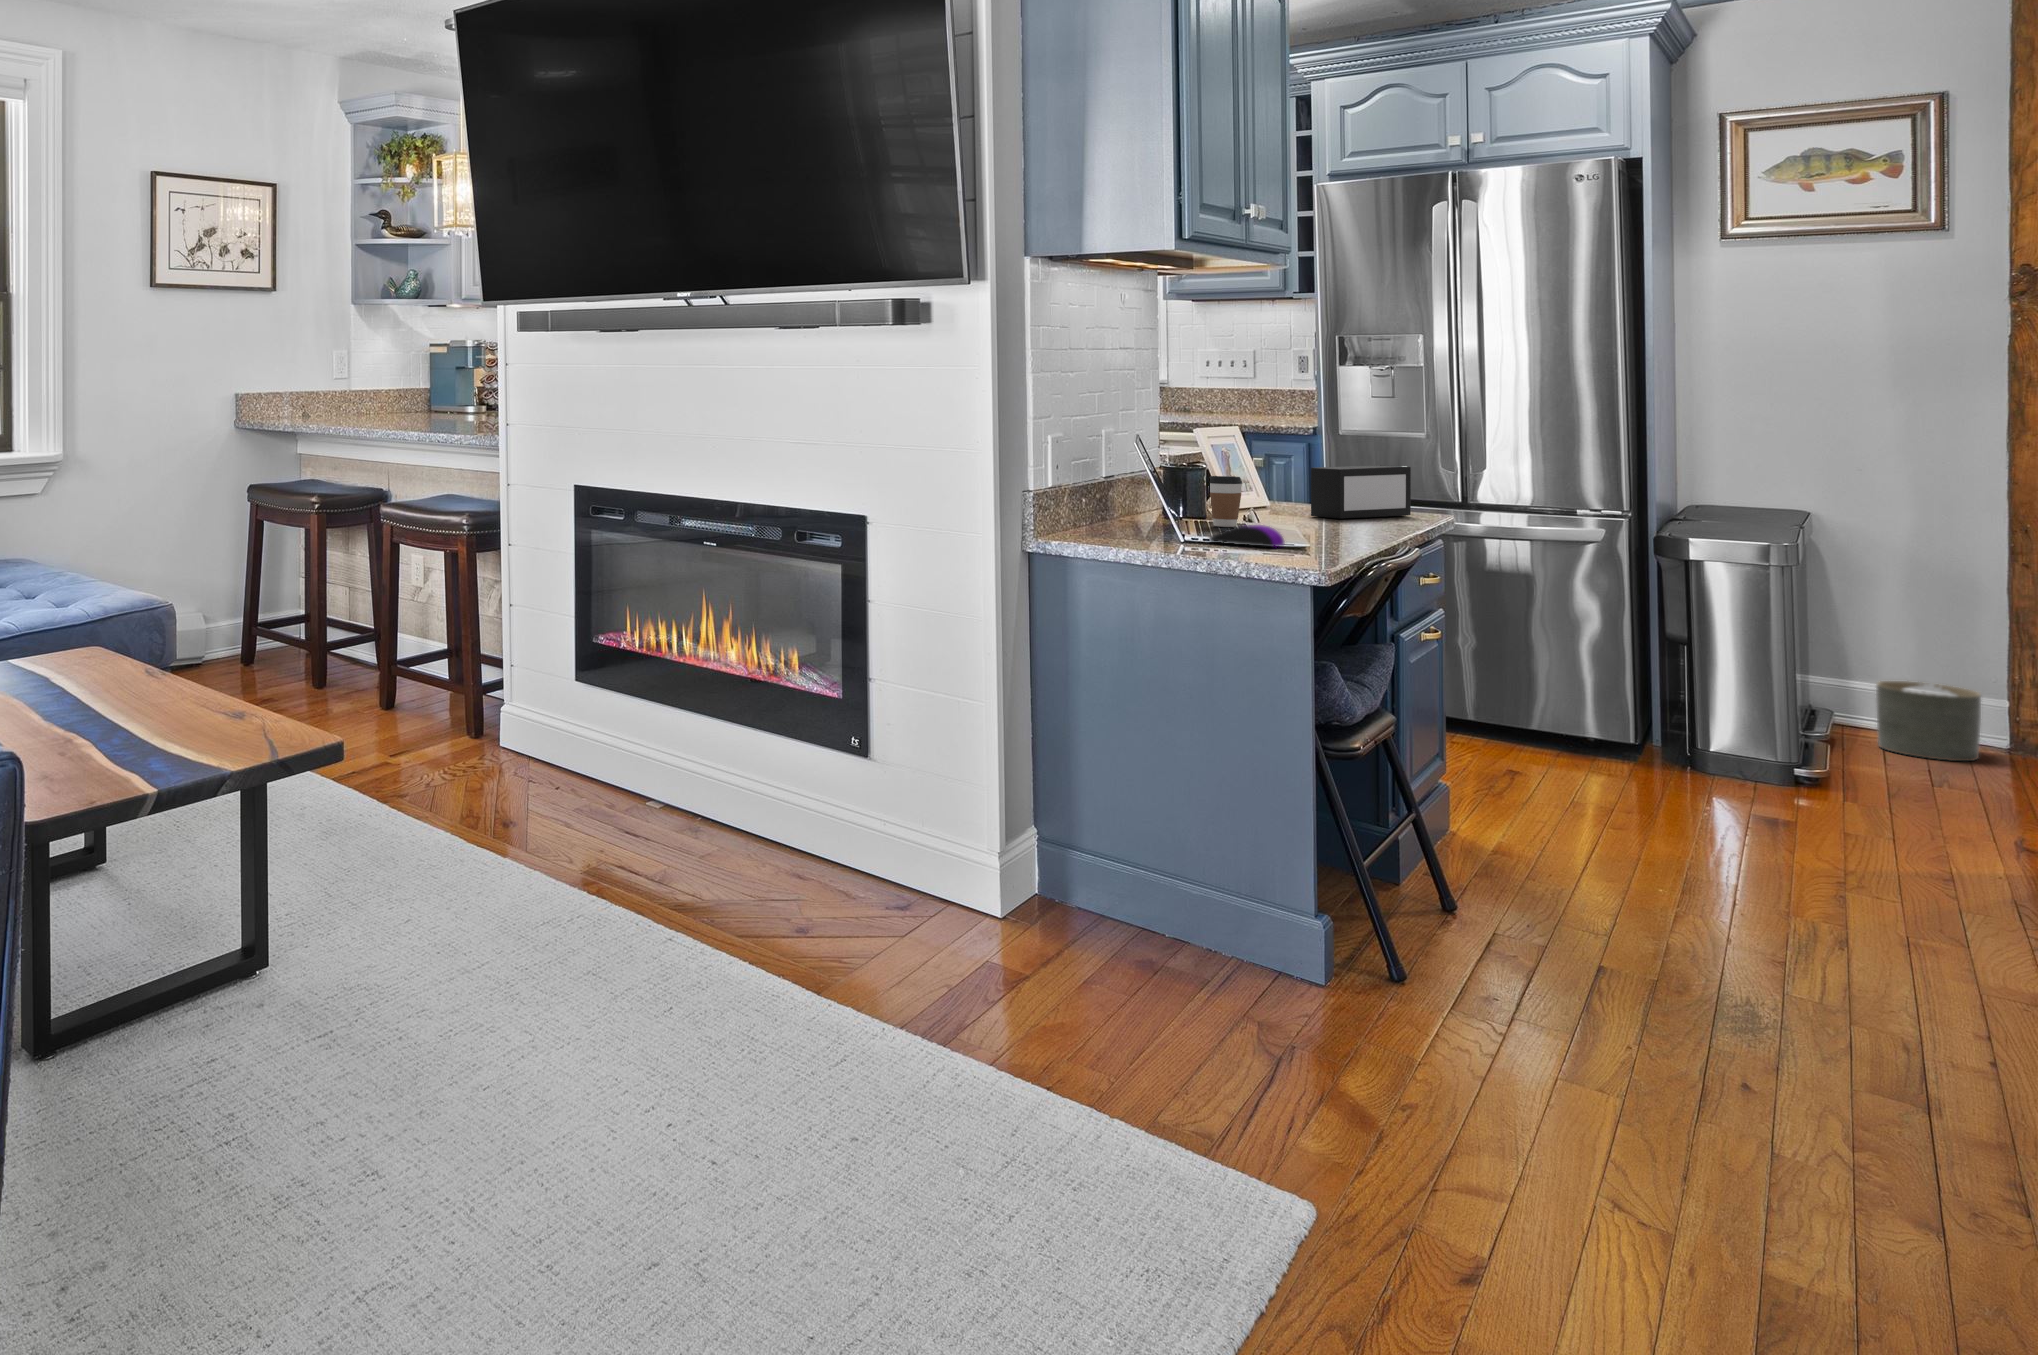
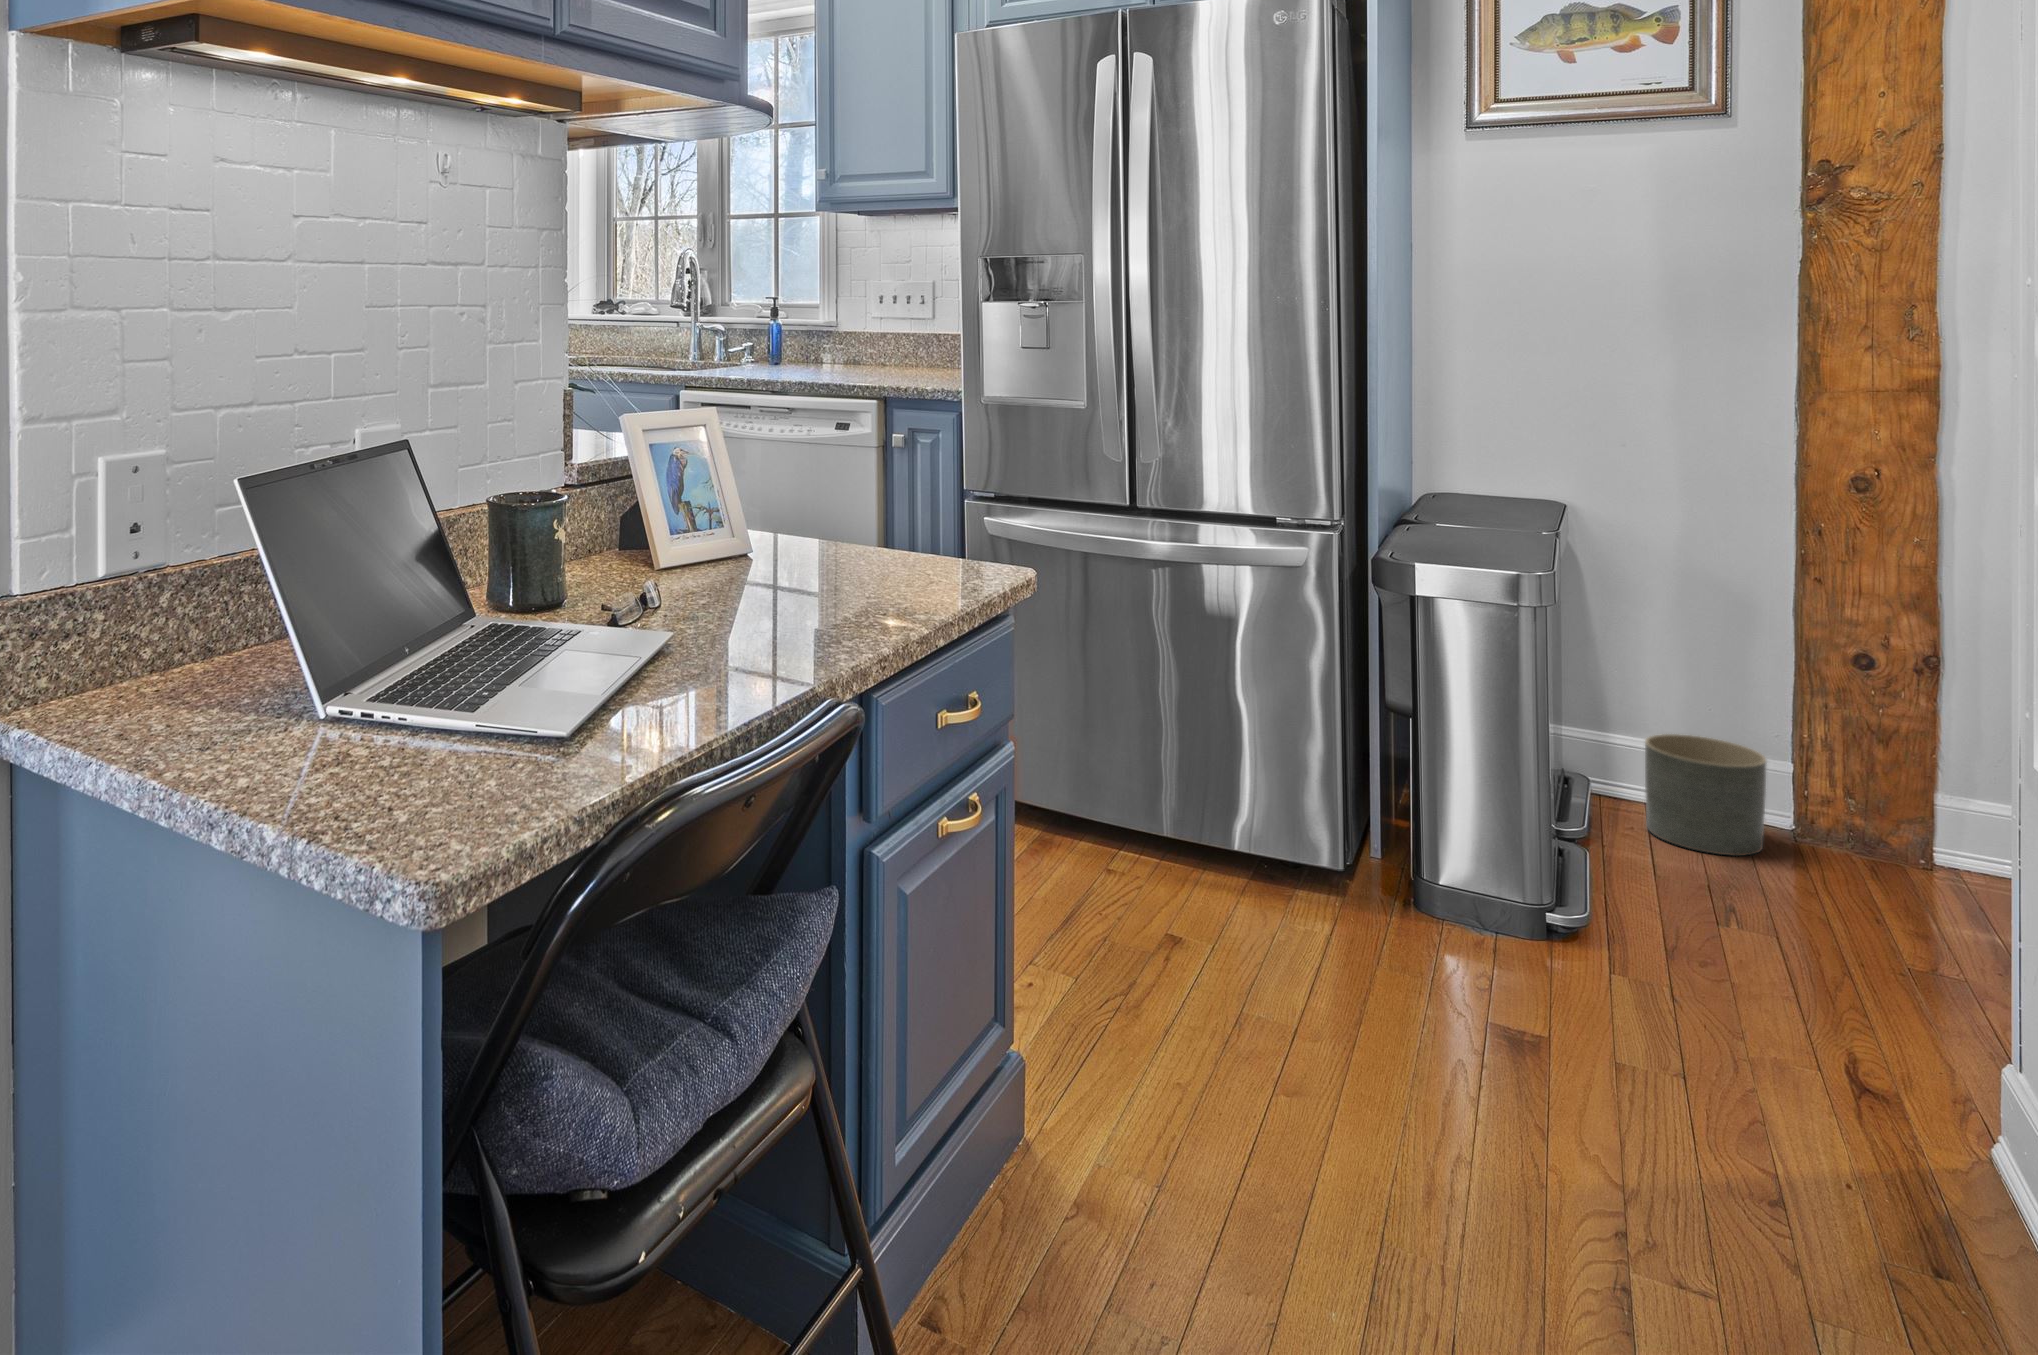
speaker: present [1311,465,1411,519] -> none [767,495,949,614]
coffee cup: present [1210,476,1242,527] -> none [487,554,554,669]
computer mouse: present [1209,525,1284,547] -> none [323,726,468,805]

